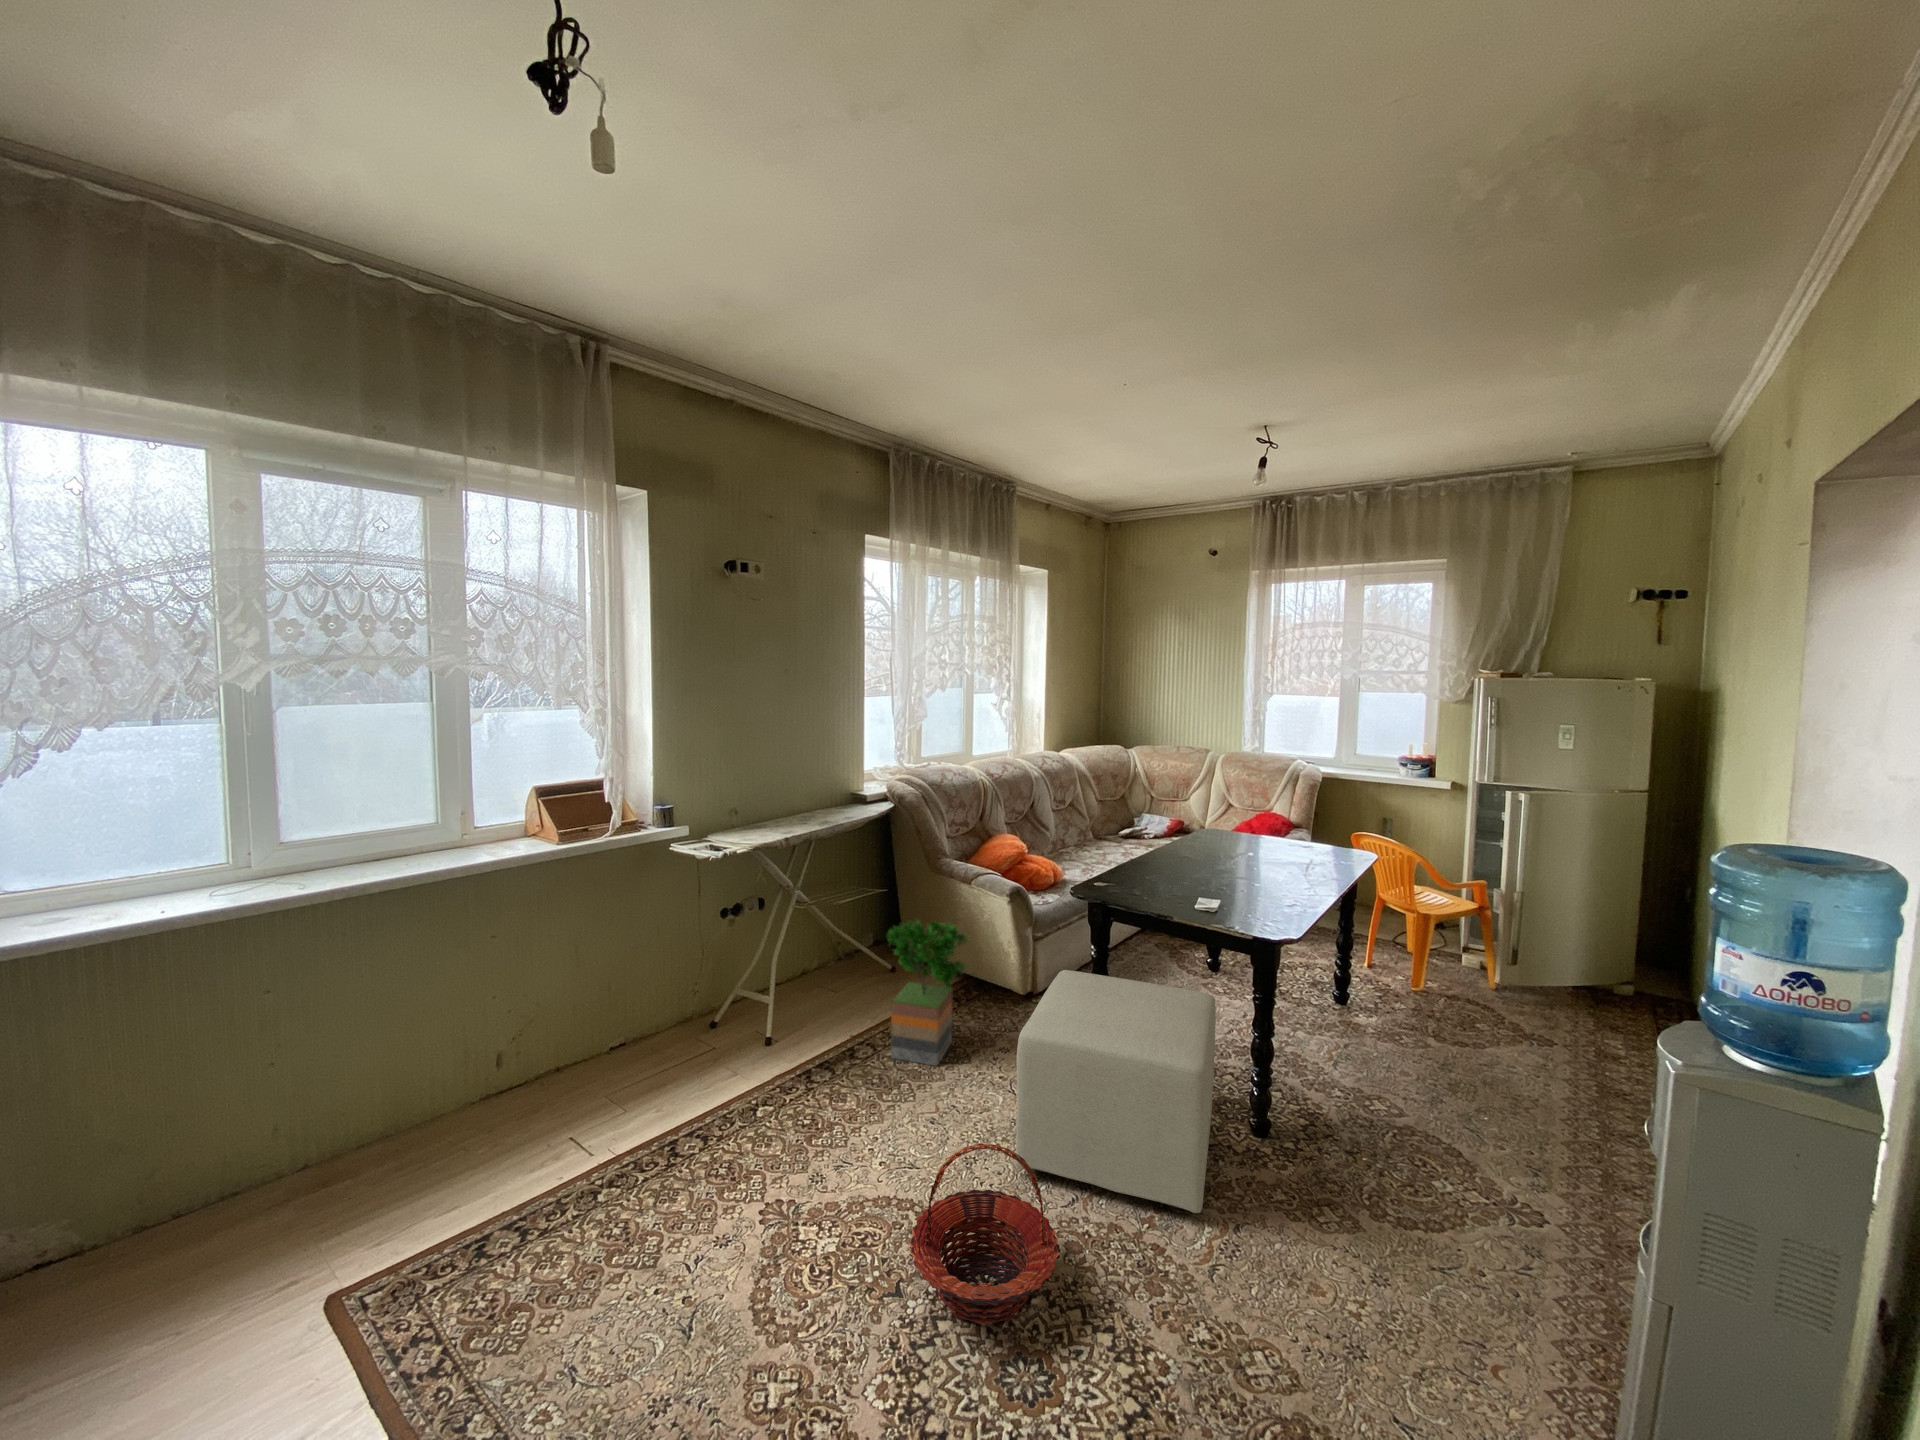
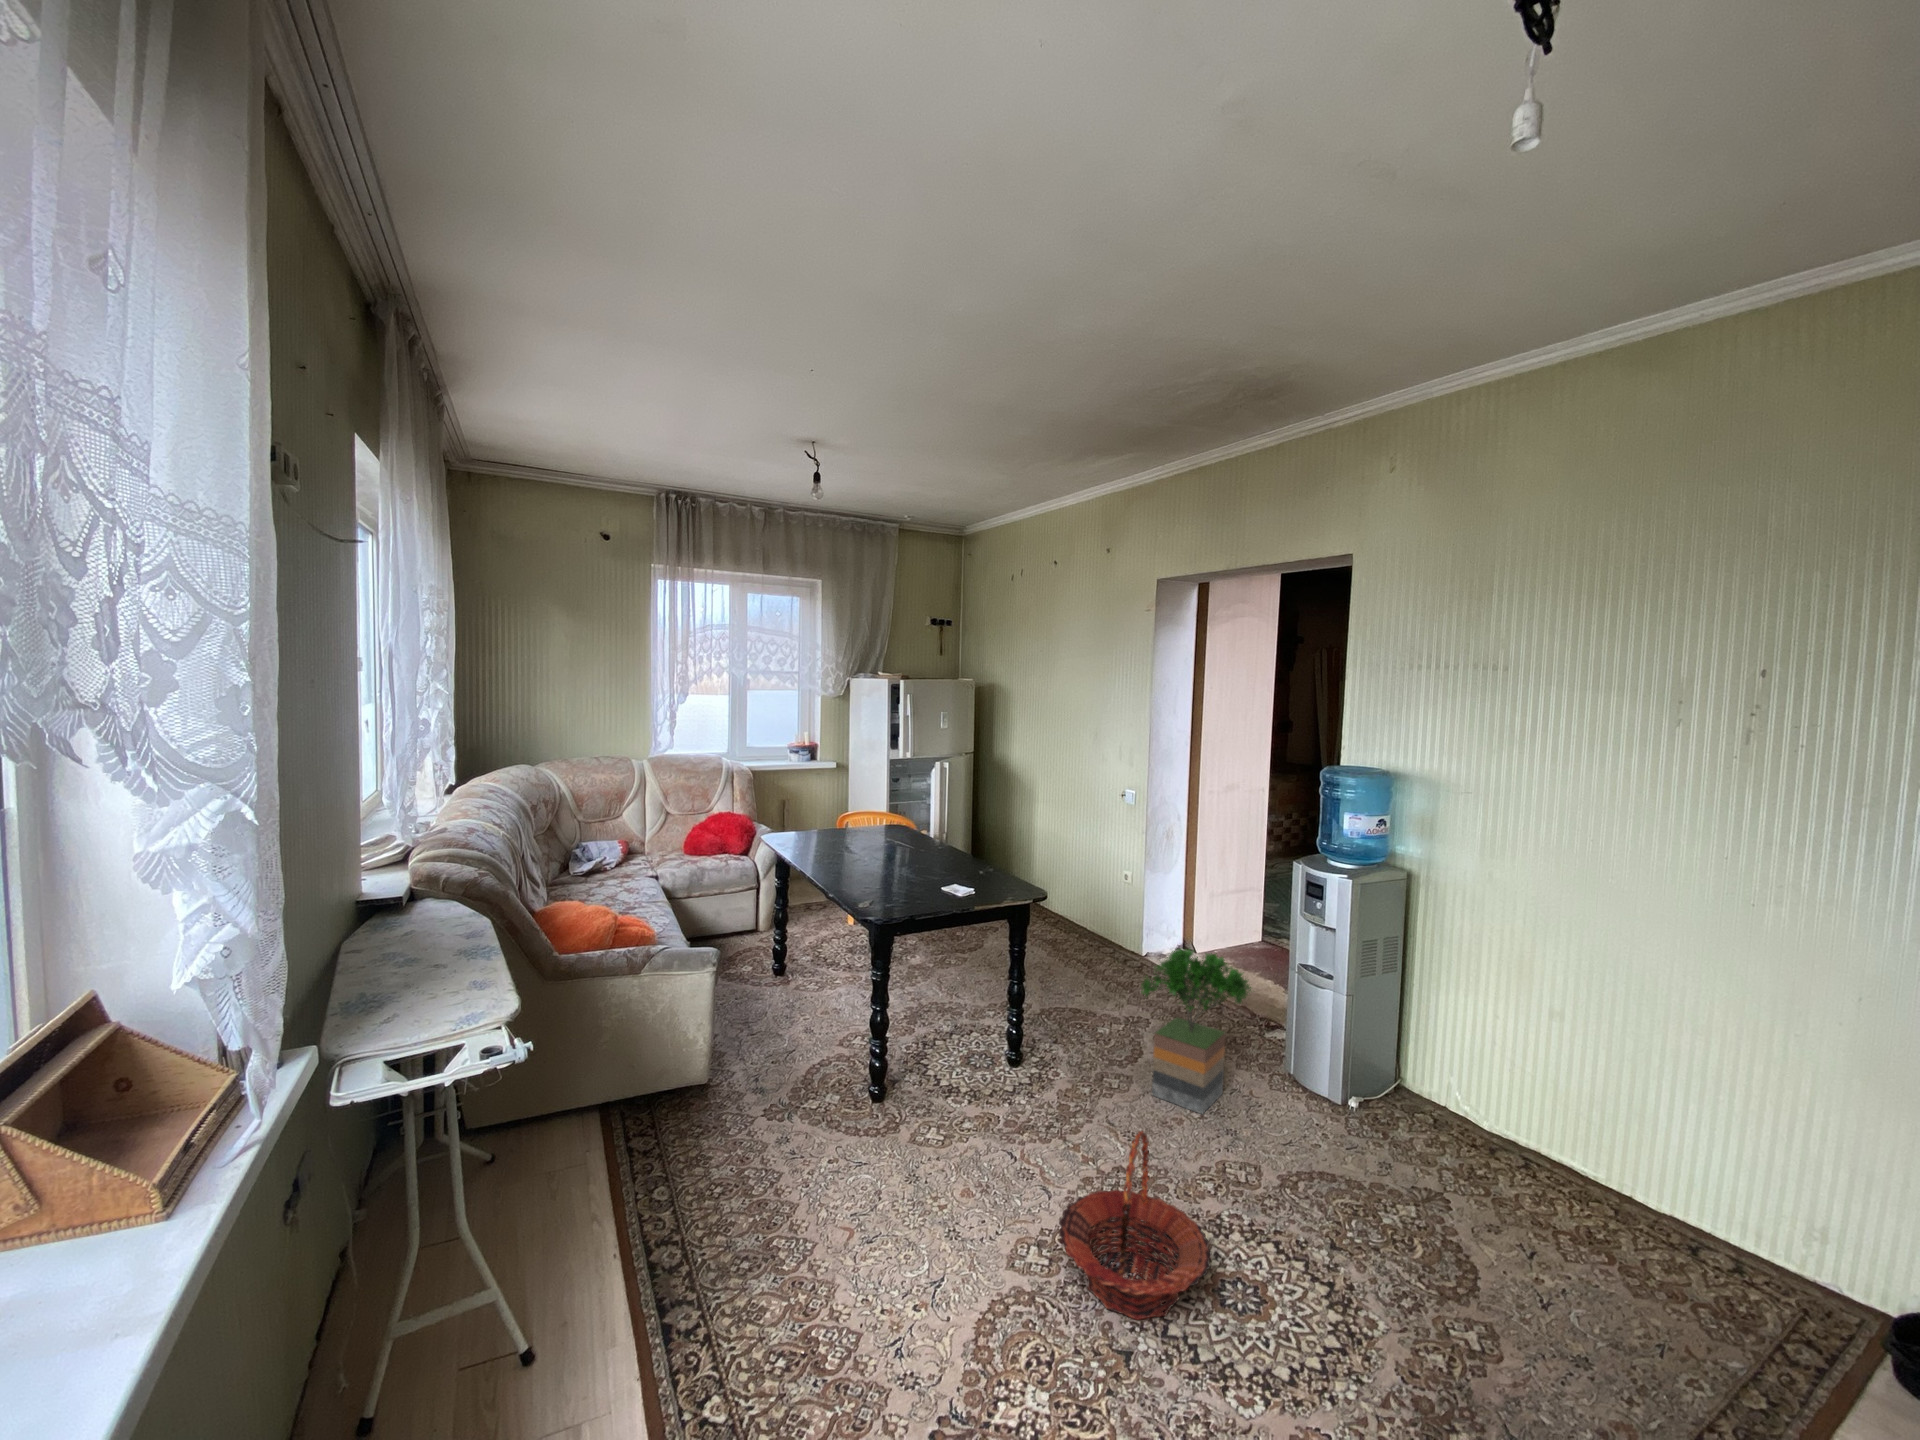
potted tree: present [888,920,968,1066] -> present [1142,948,1251,1114]
ottoman: present [1016,970,1216,1213] -> none [874,963,1105,1198]

